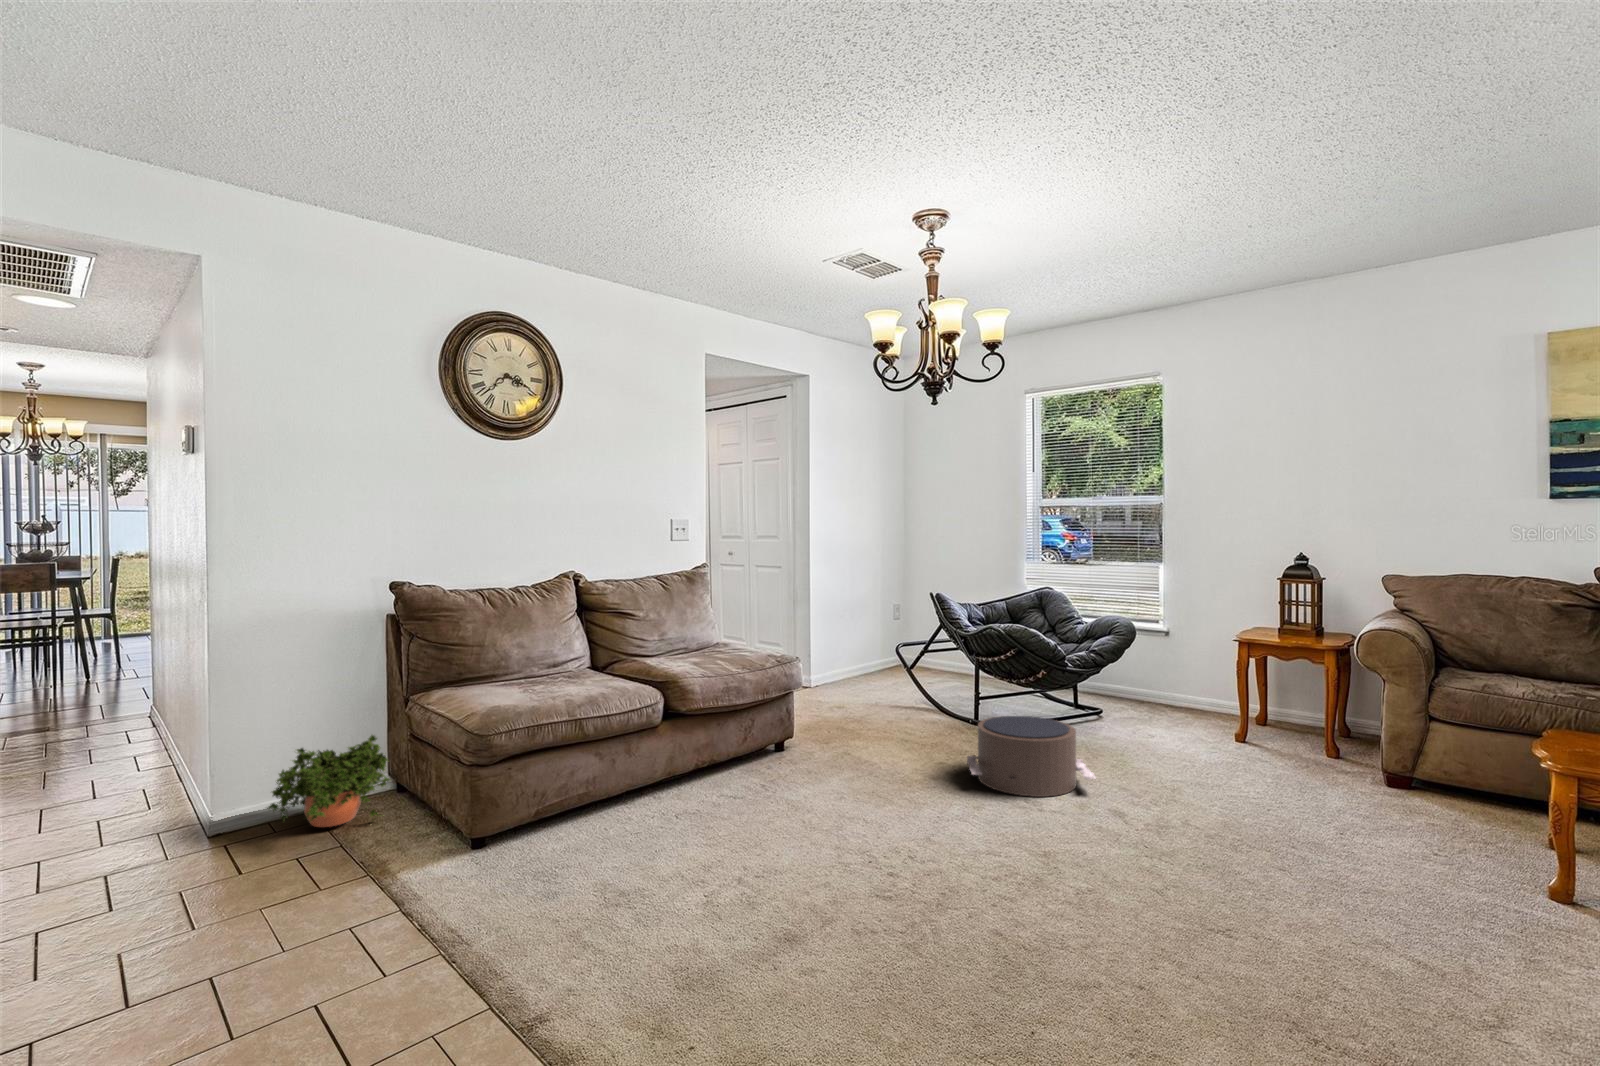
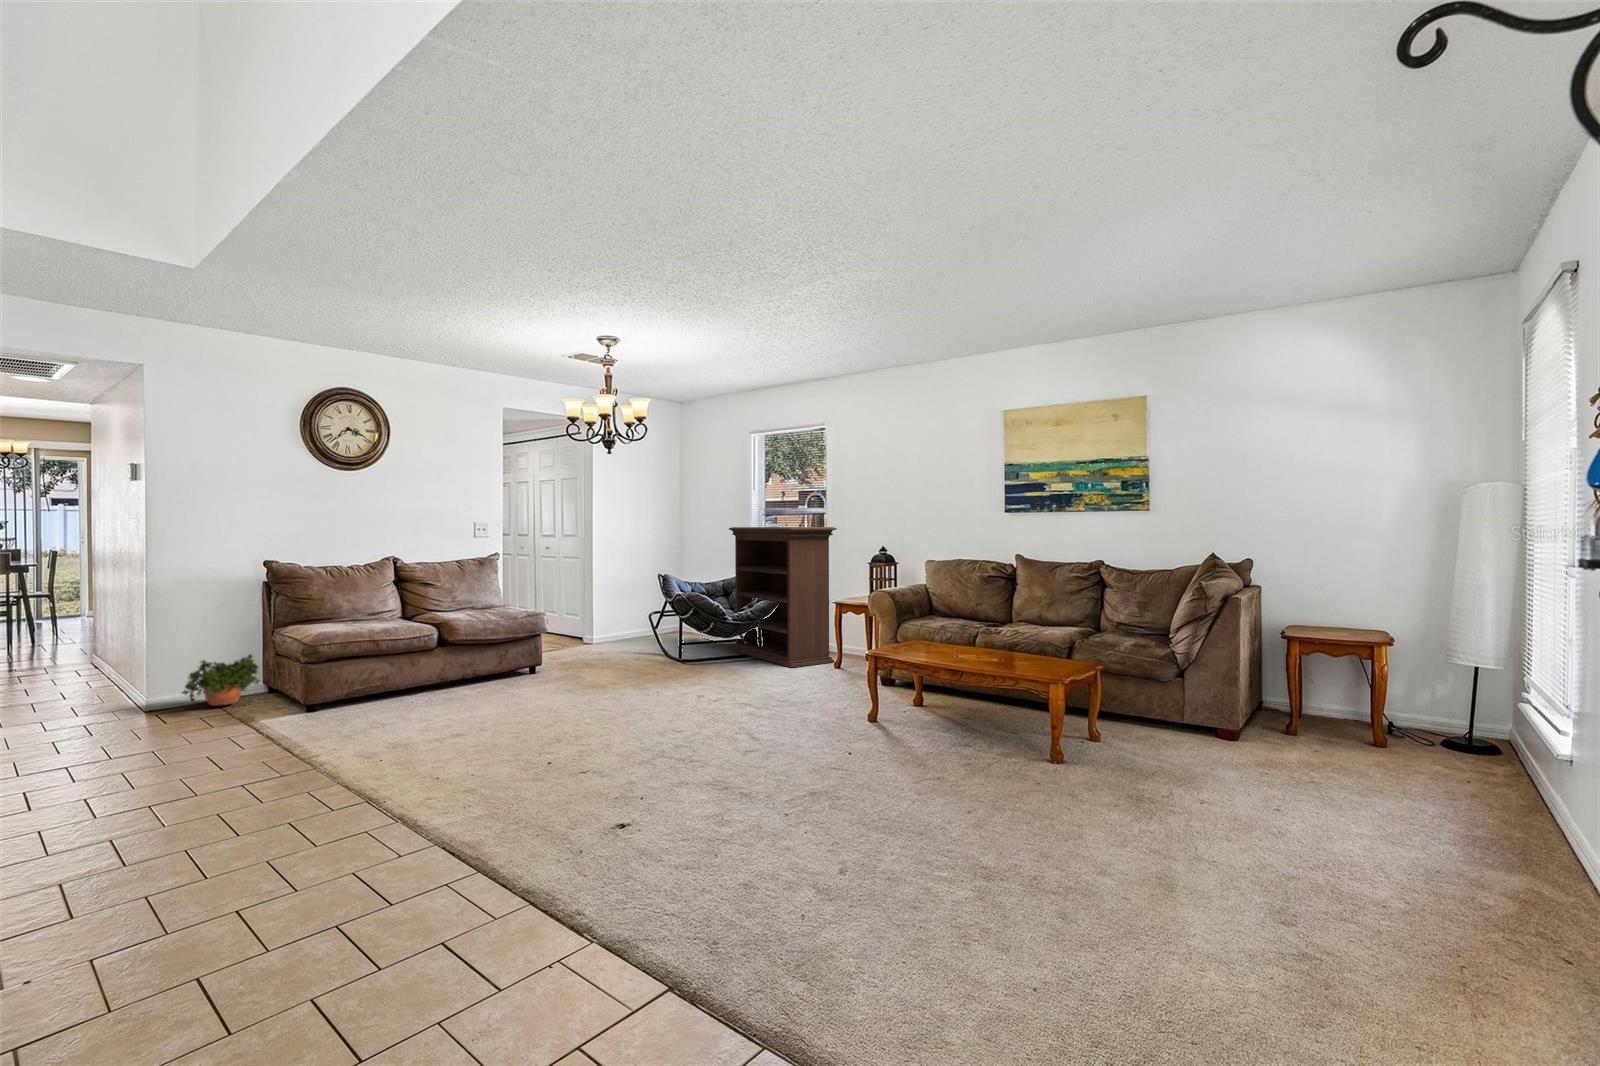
bookshelf: none [1029,524,1242,749] -> present [729,527,837,668]
pouf: present [967,716,1095,797] -> none [629,646,706,688]

